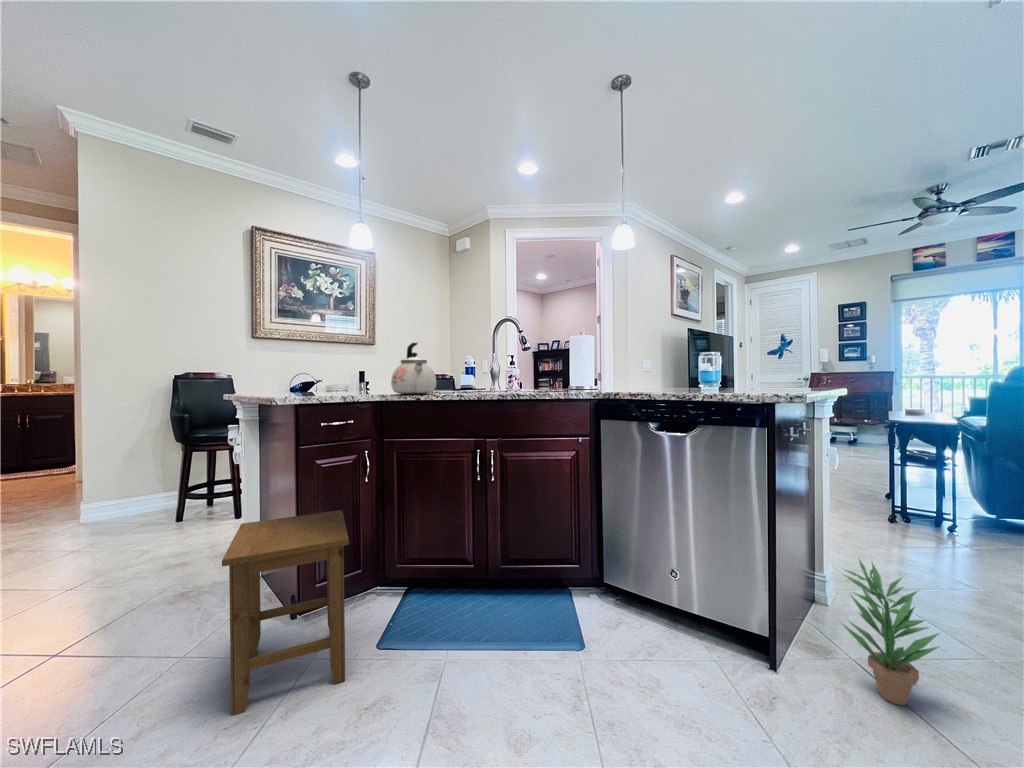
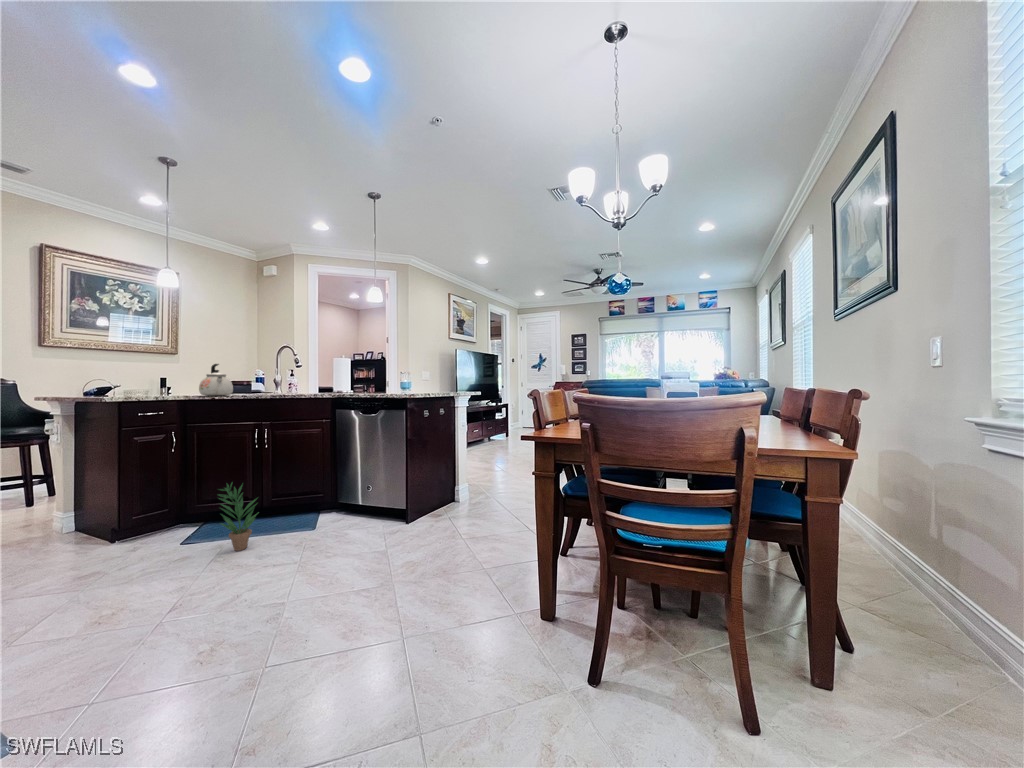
stool: present [222,510,349,715] -> none [84,468,171,574]
potted plant: present [842,560,939,705] -> present [219,483,257,551]

